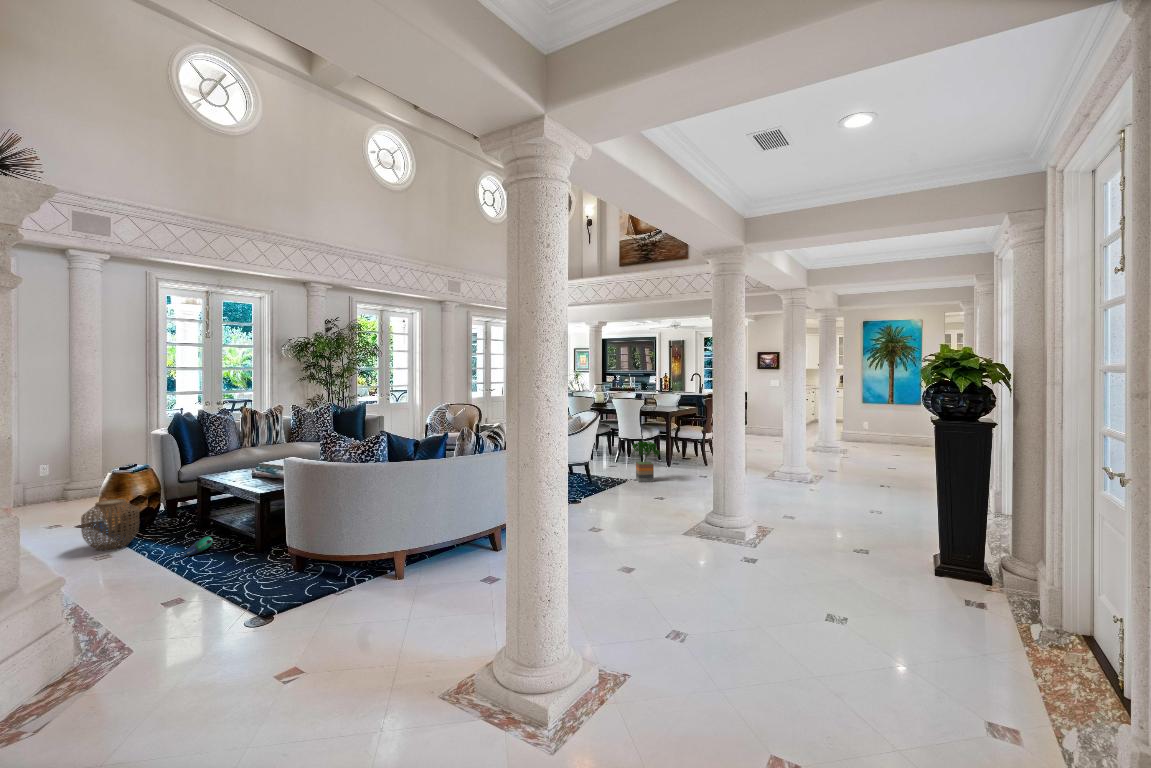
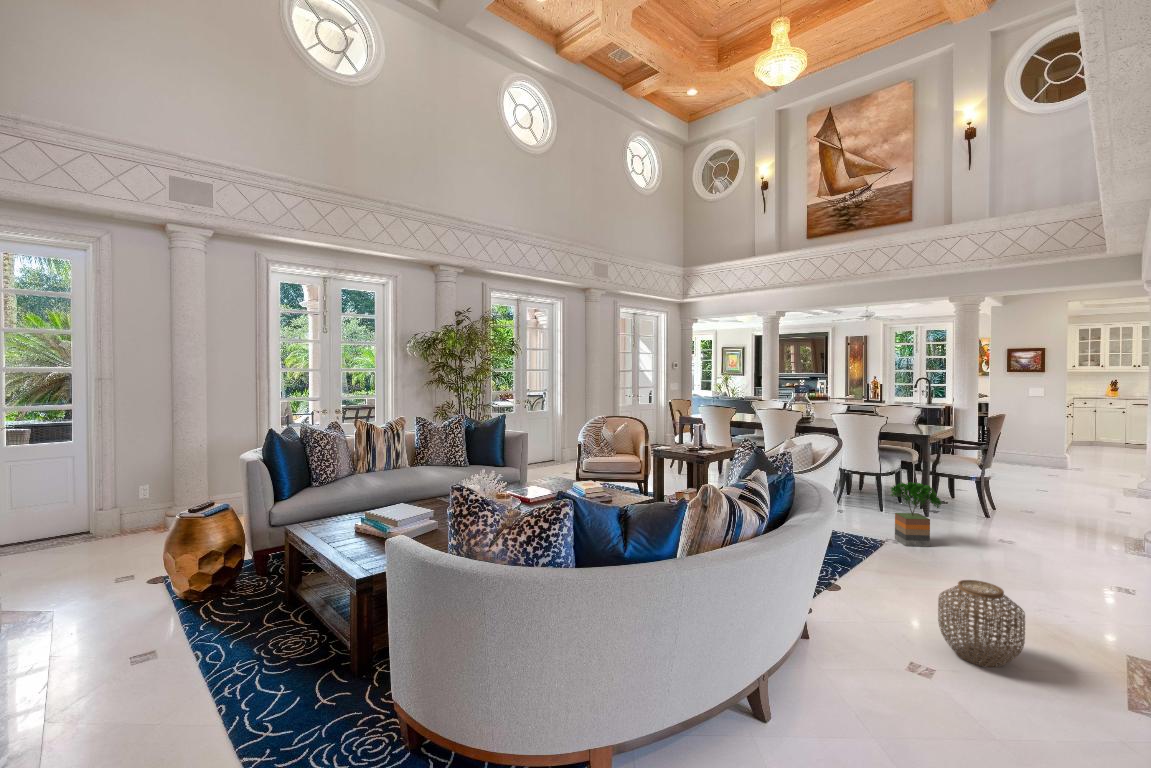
woven basket: present [81,499,140,550] -> present [938,580,1025,667]
plush toy: present [183,536,213,556] -> none [242,633,291,671]

